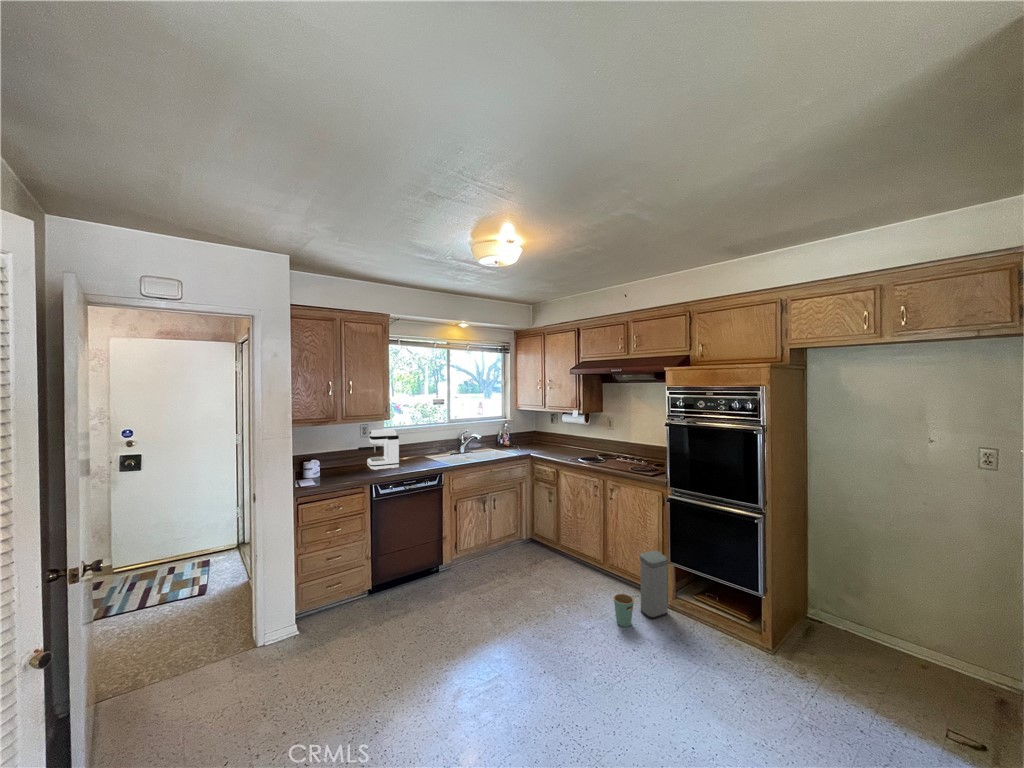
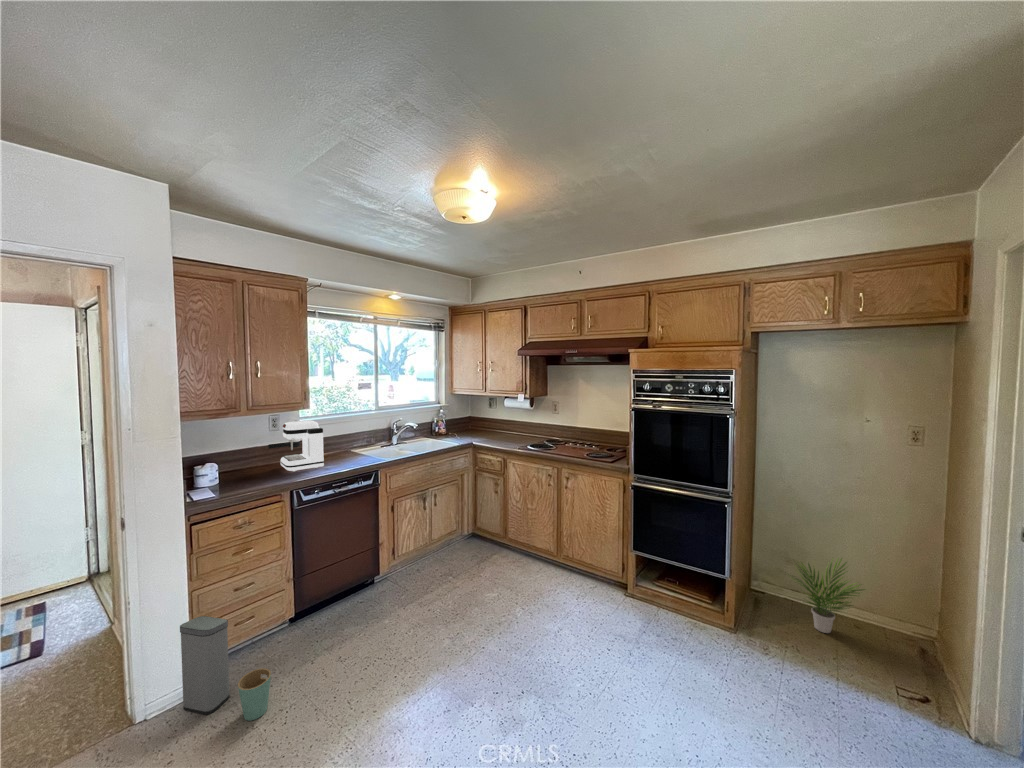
trash can: present [614,551,668,627] -> present [180,616,271,721]
potted plant: none [835,585,933,671] -> present [794,559,865,633]

